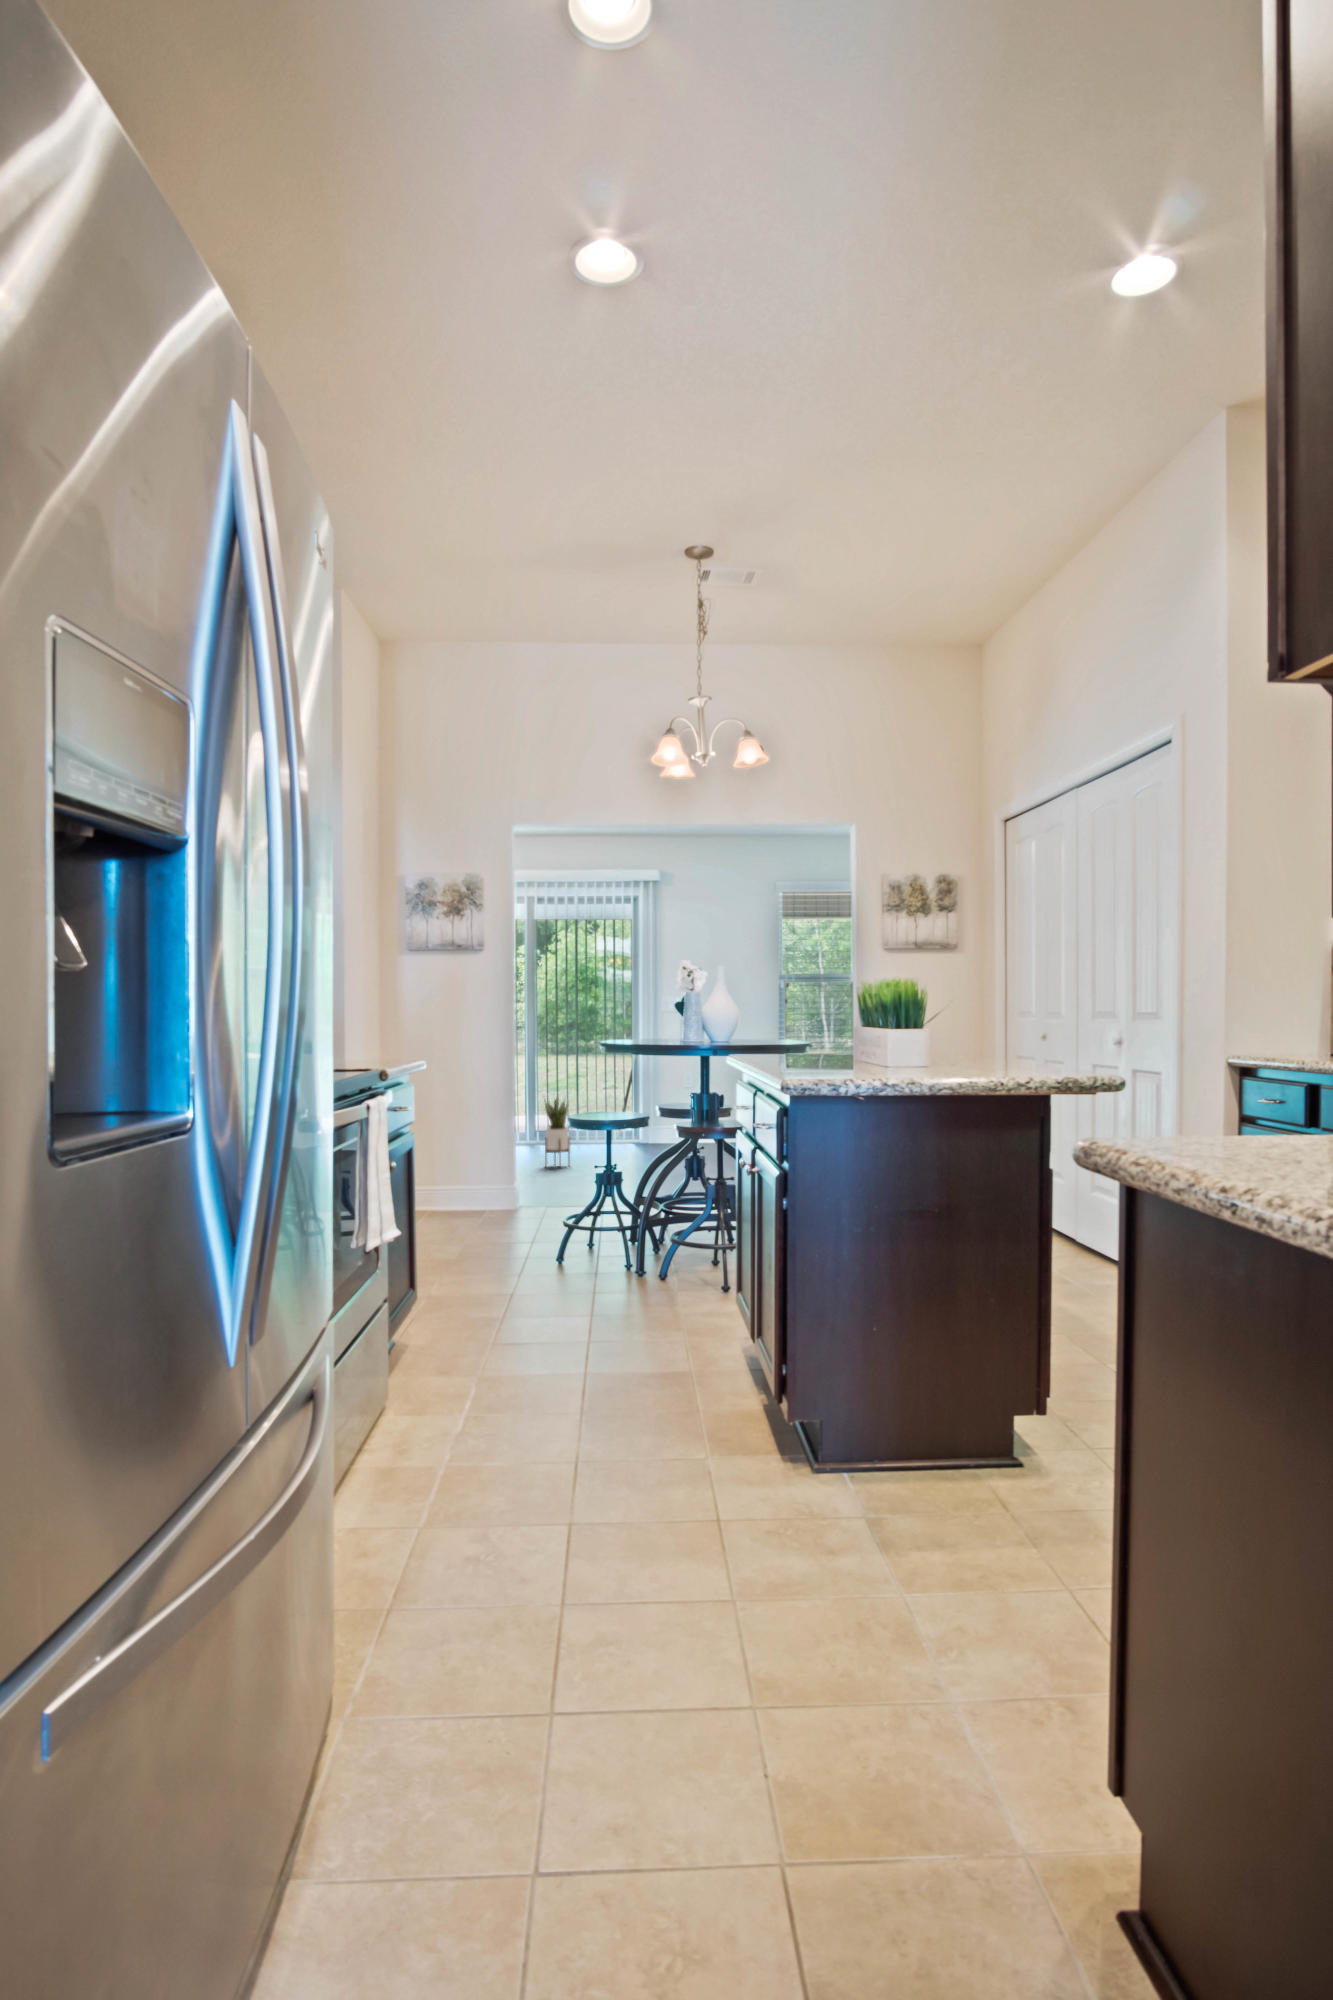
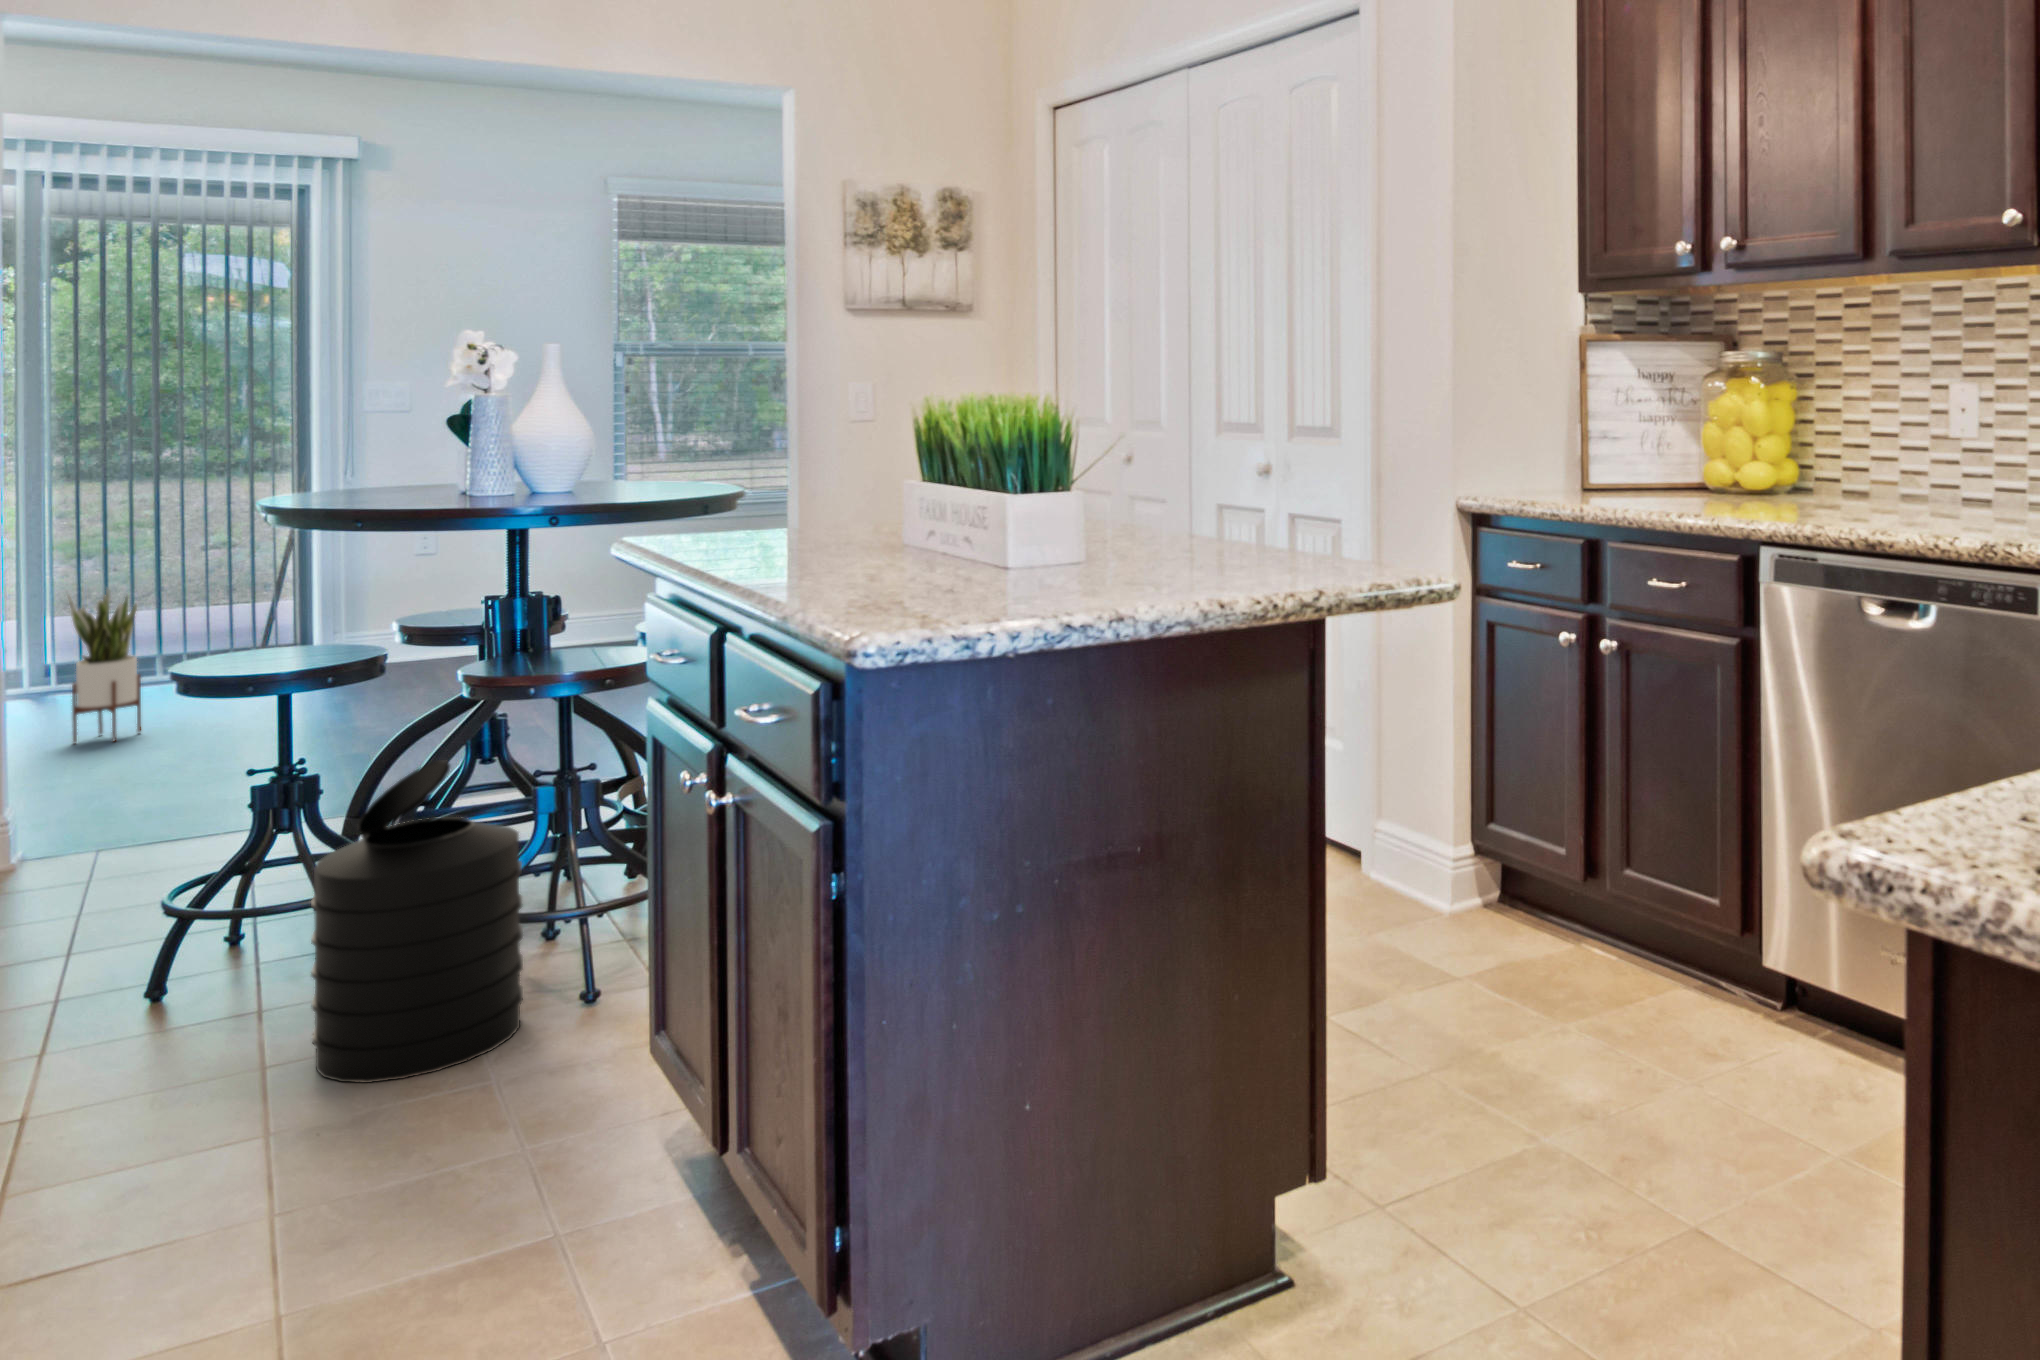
trash can: none [614,1162,697,1307] -> present [311,760,523,1083]

